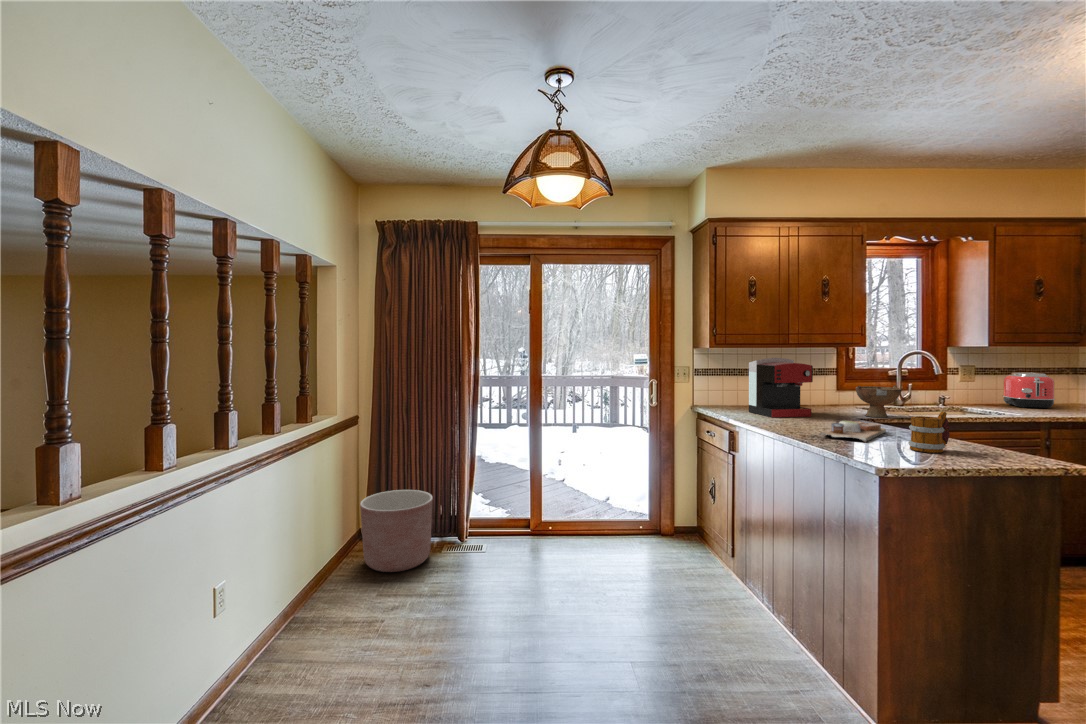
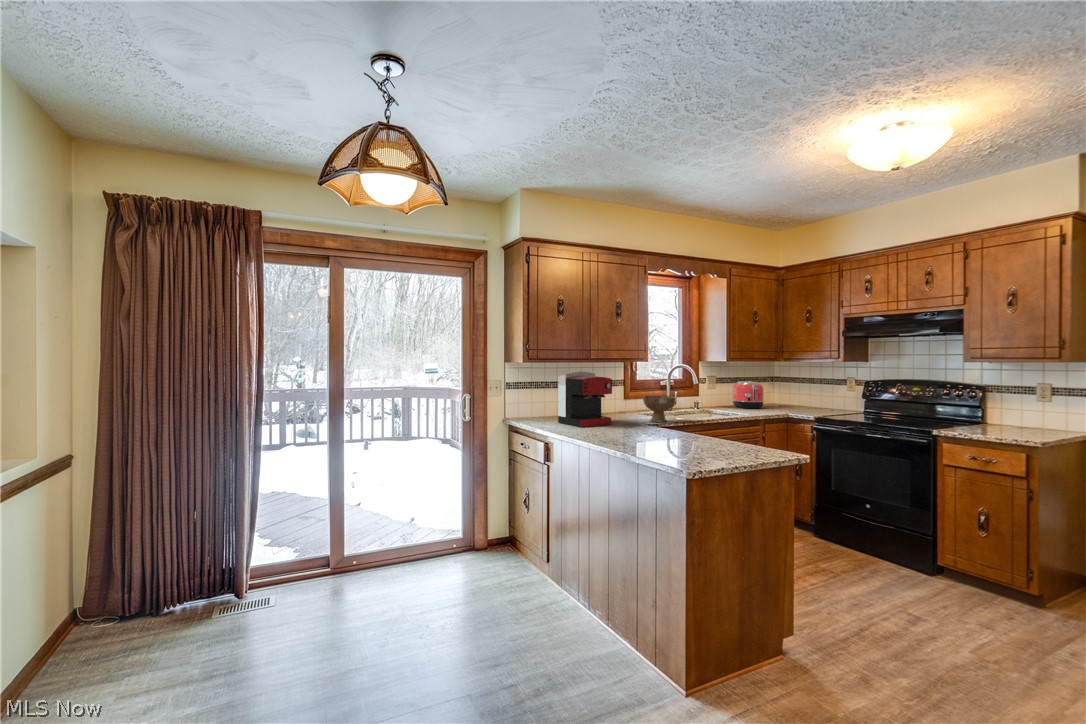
mug: present [908,412,950,453] -> none [697,418,724,454]
cutting board: present [820,421,886,442] -> none [628,428,674,448]
planter: present [360,490,433,572] -> none [82,544,200,664]

